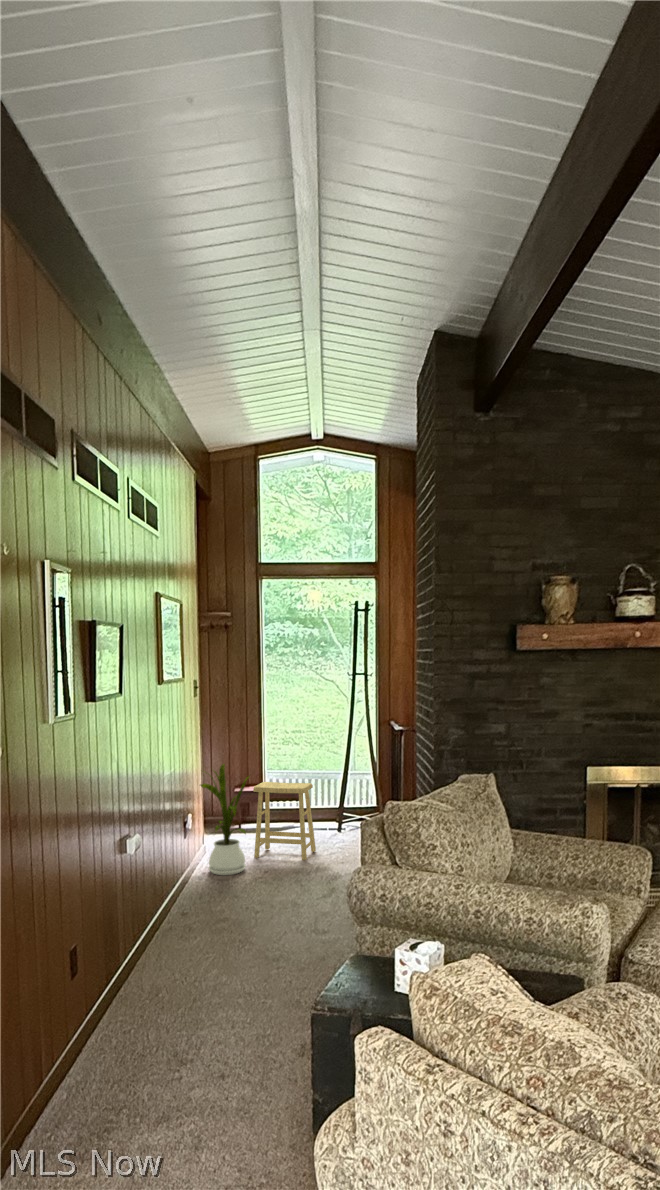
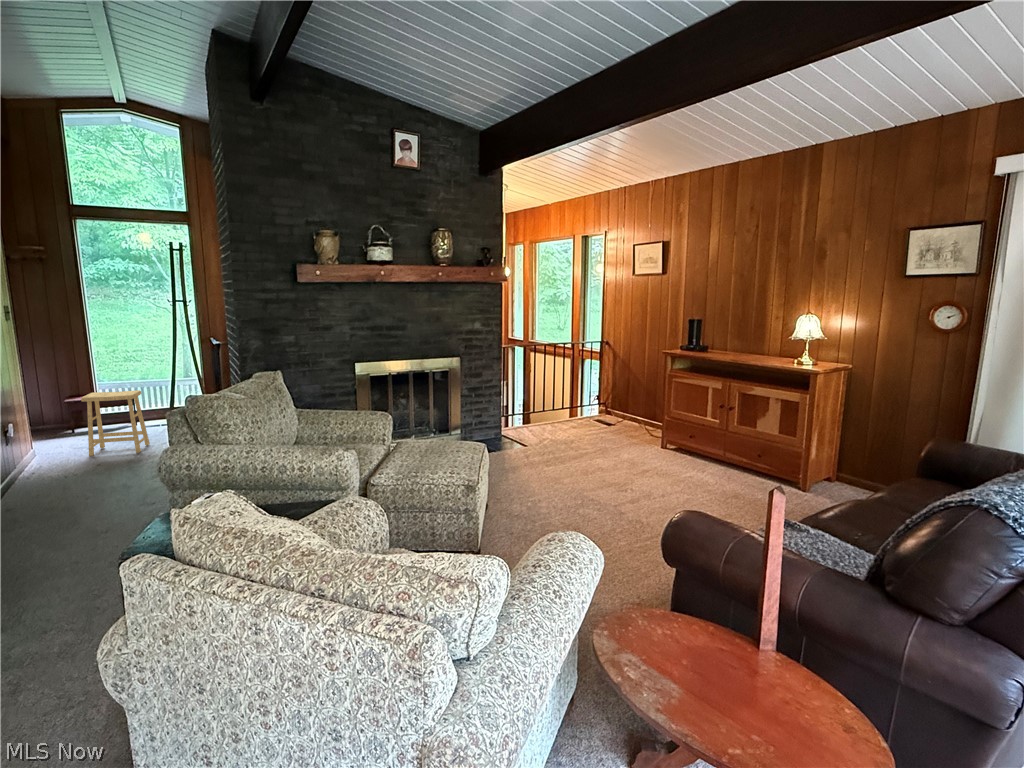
house plant: present [200,764,250,875] -> none [17,379,79,474]

